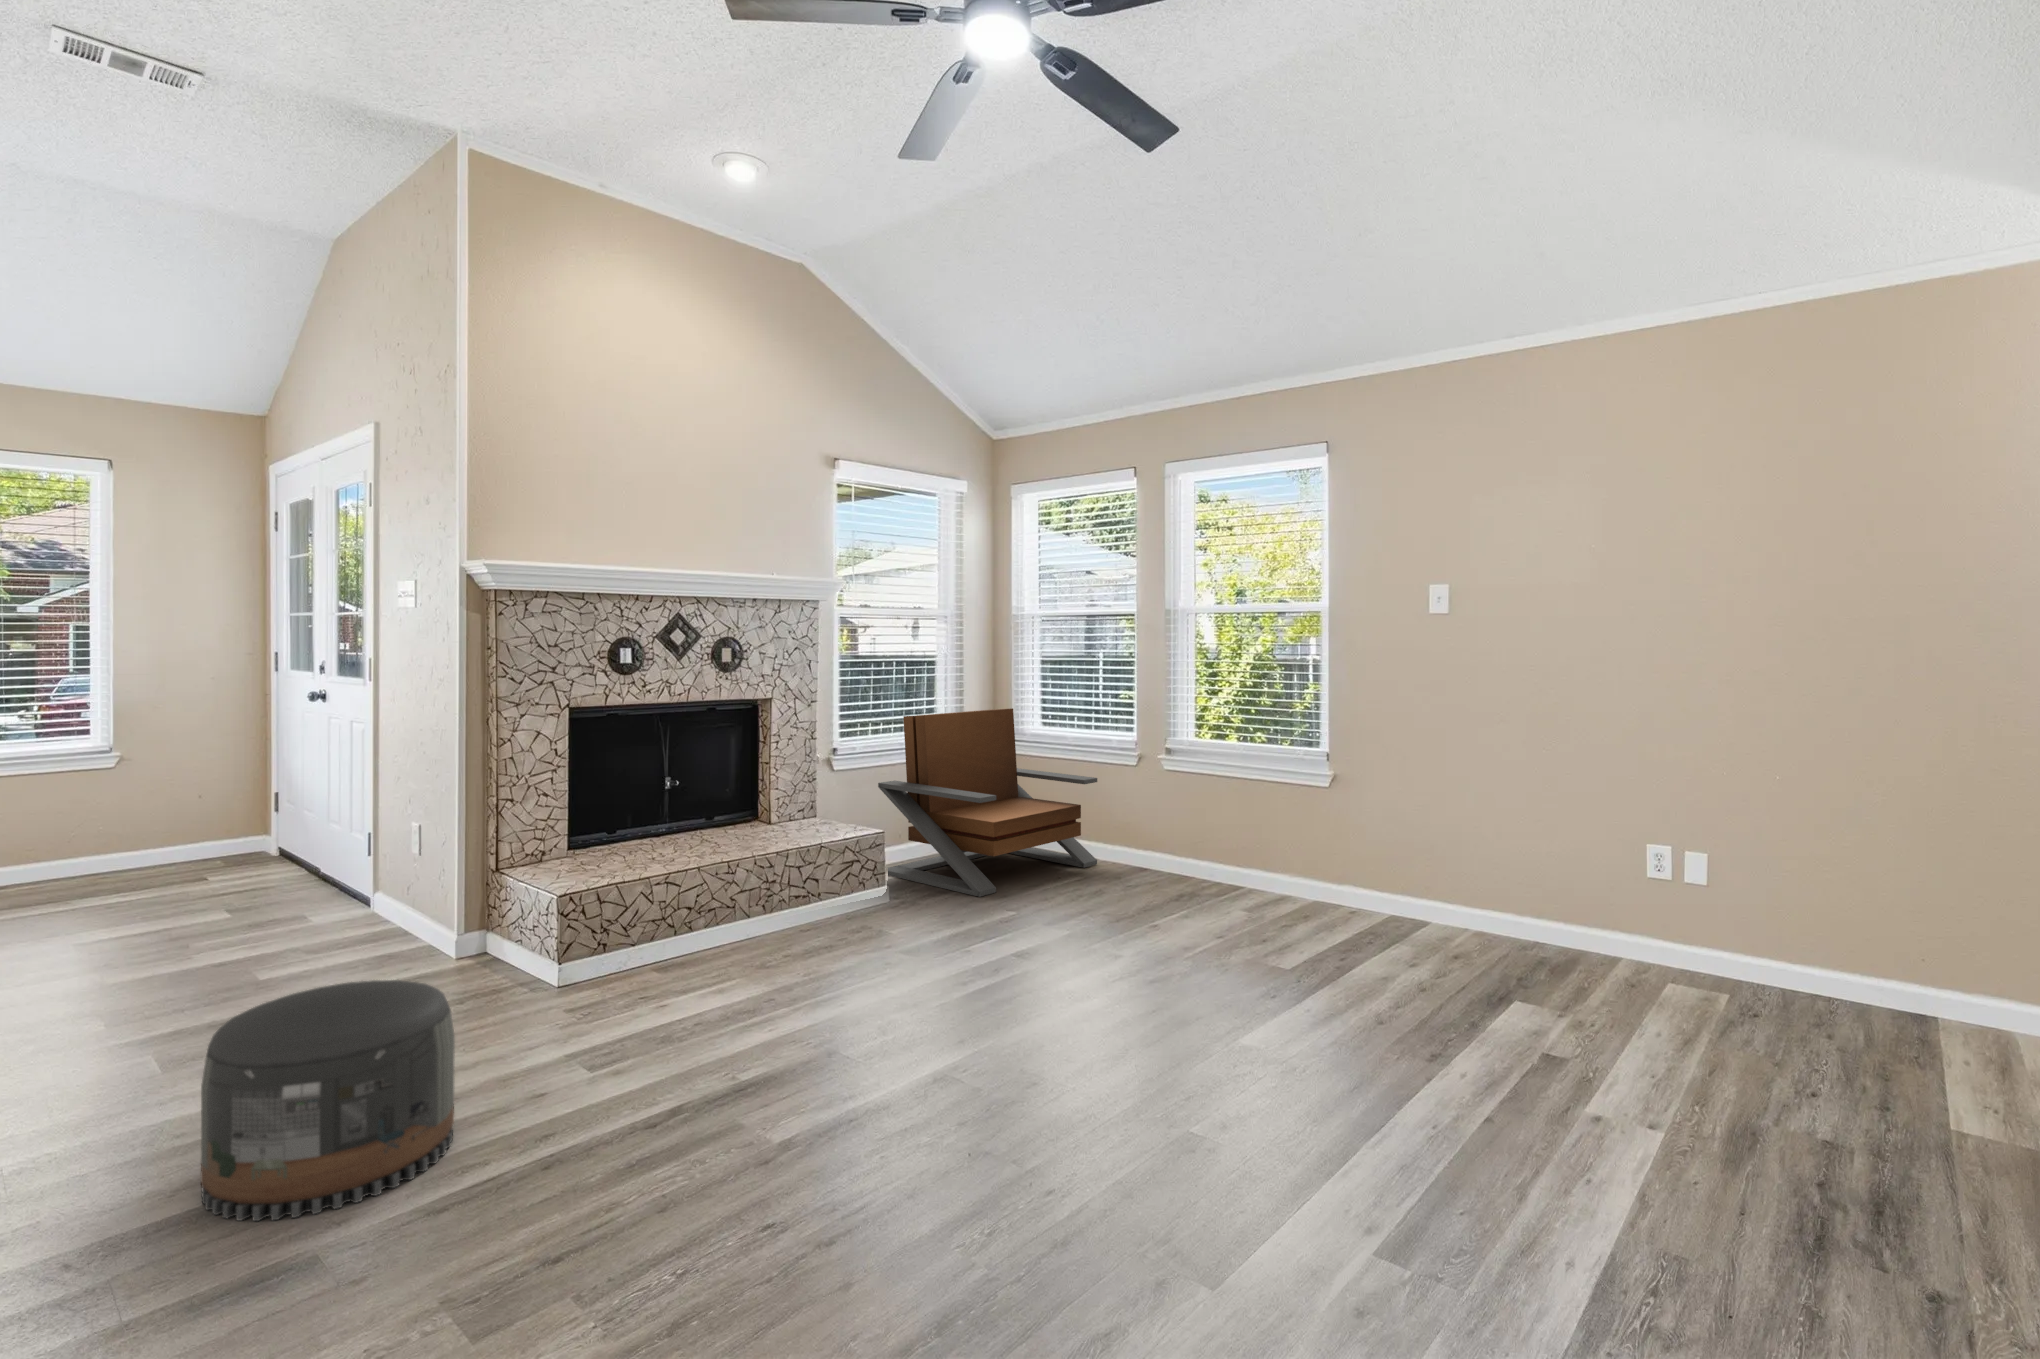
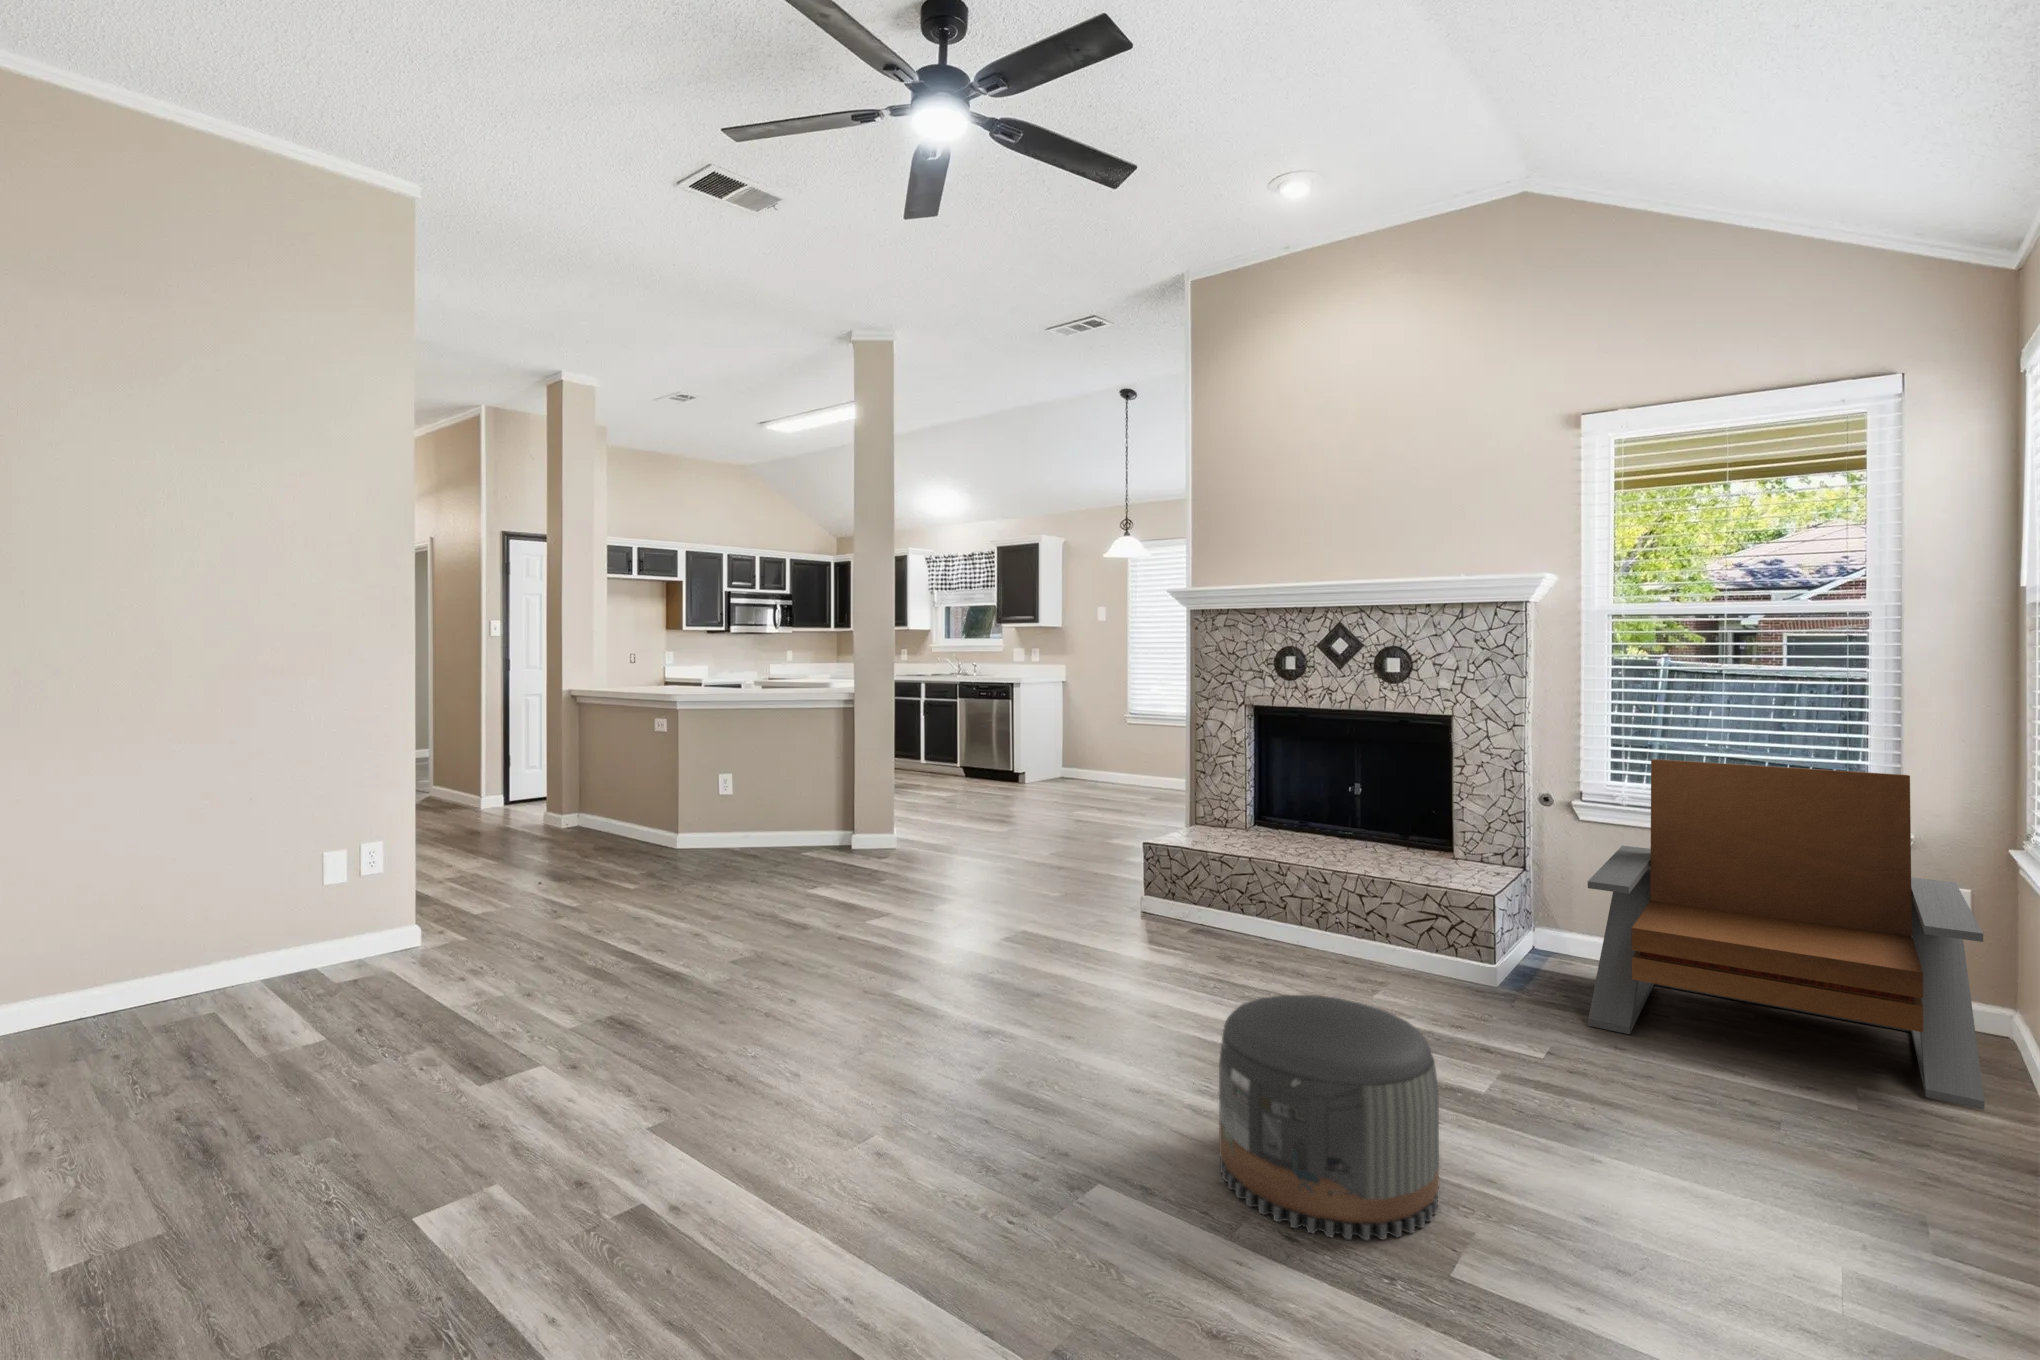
pouf: present [201,980,455,1221] -> present [1219,995,1439,1240]

